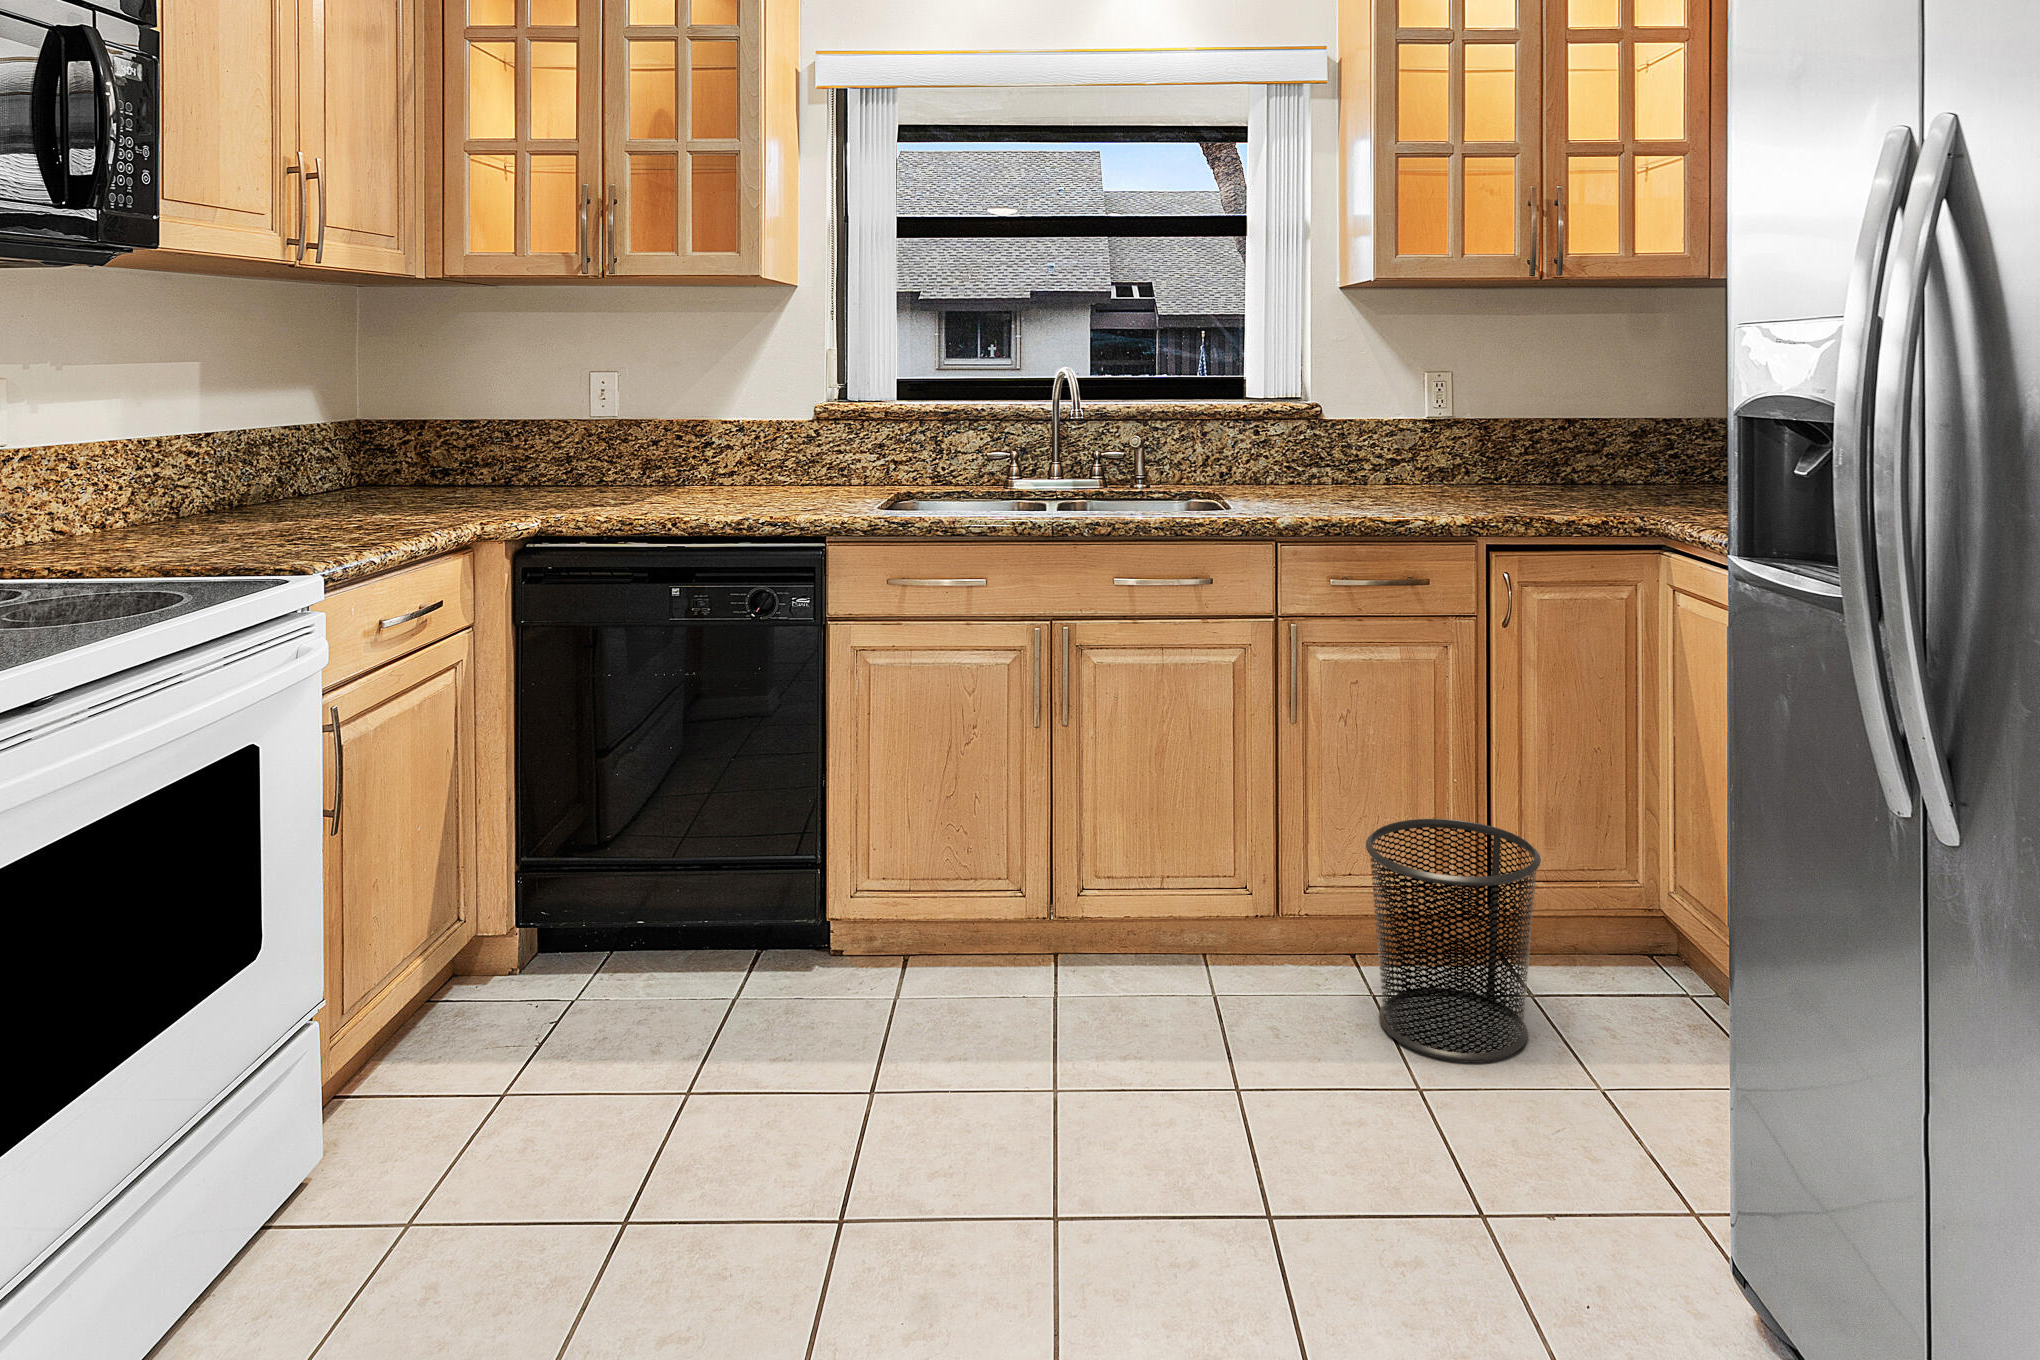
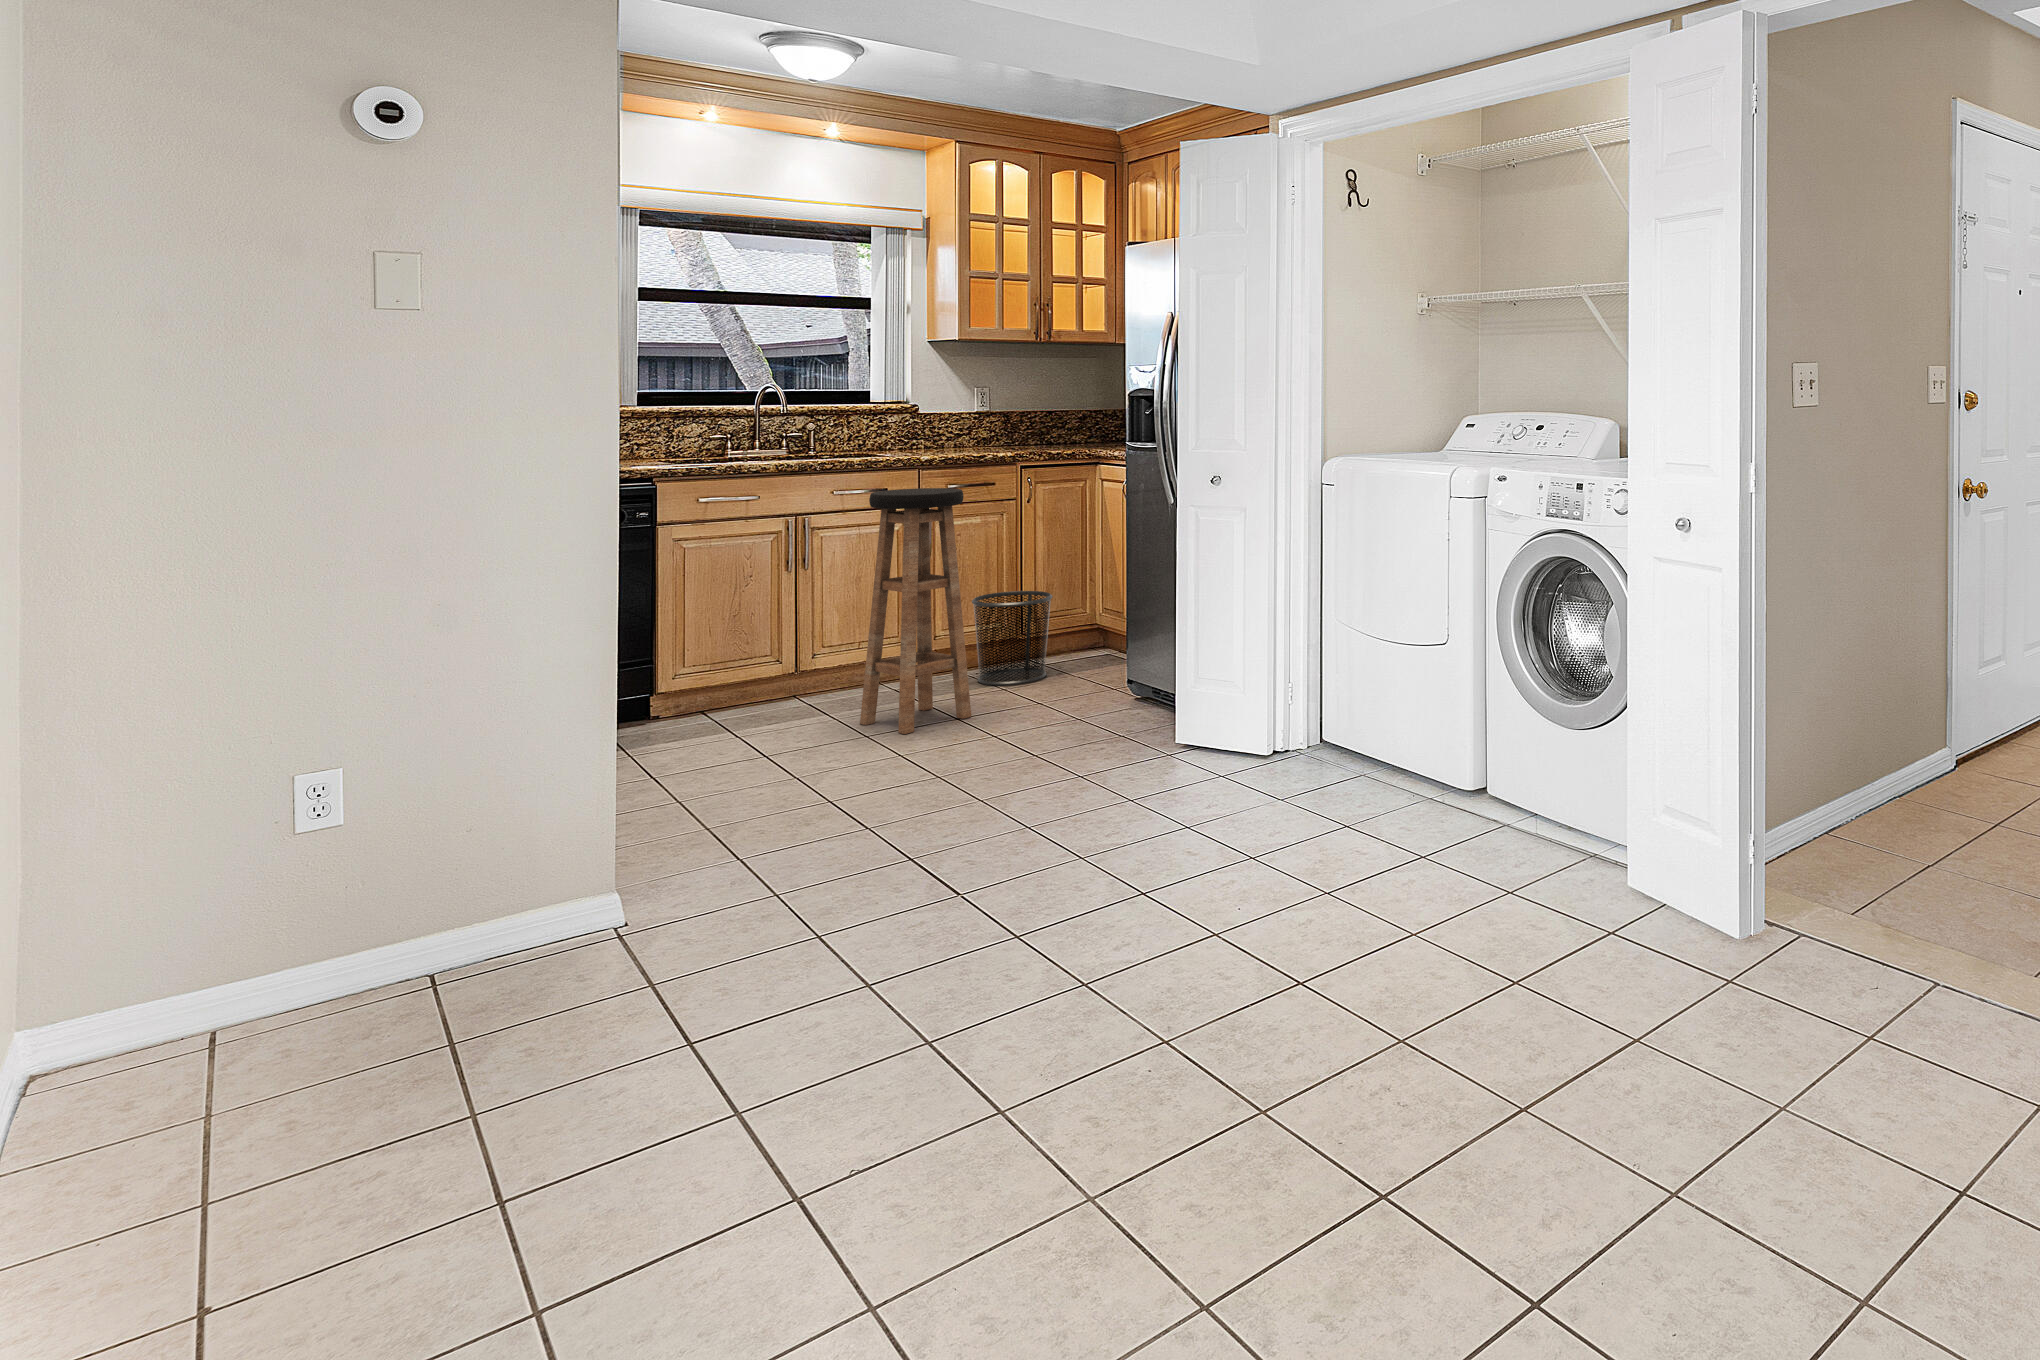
bar stool: none [1090,609,1308,1221] -> present [860,488,971,734]

